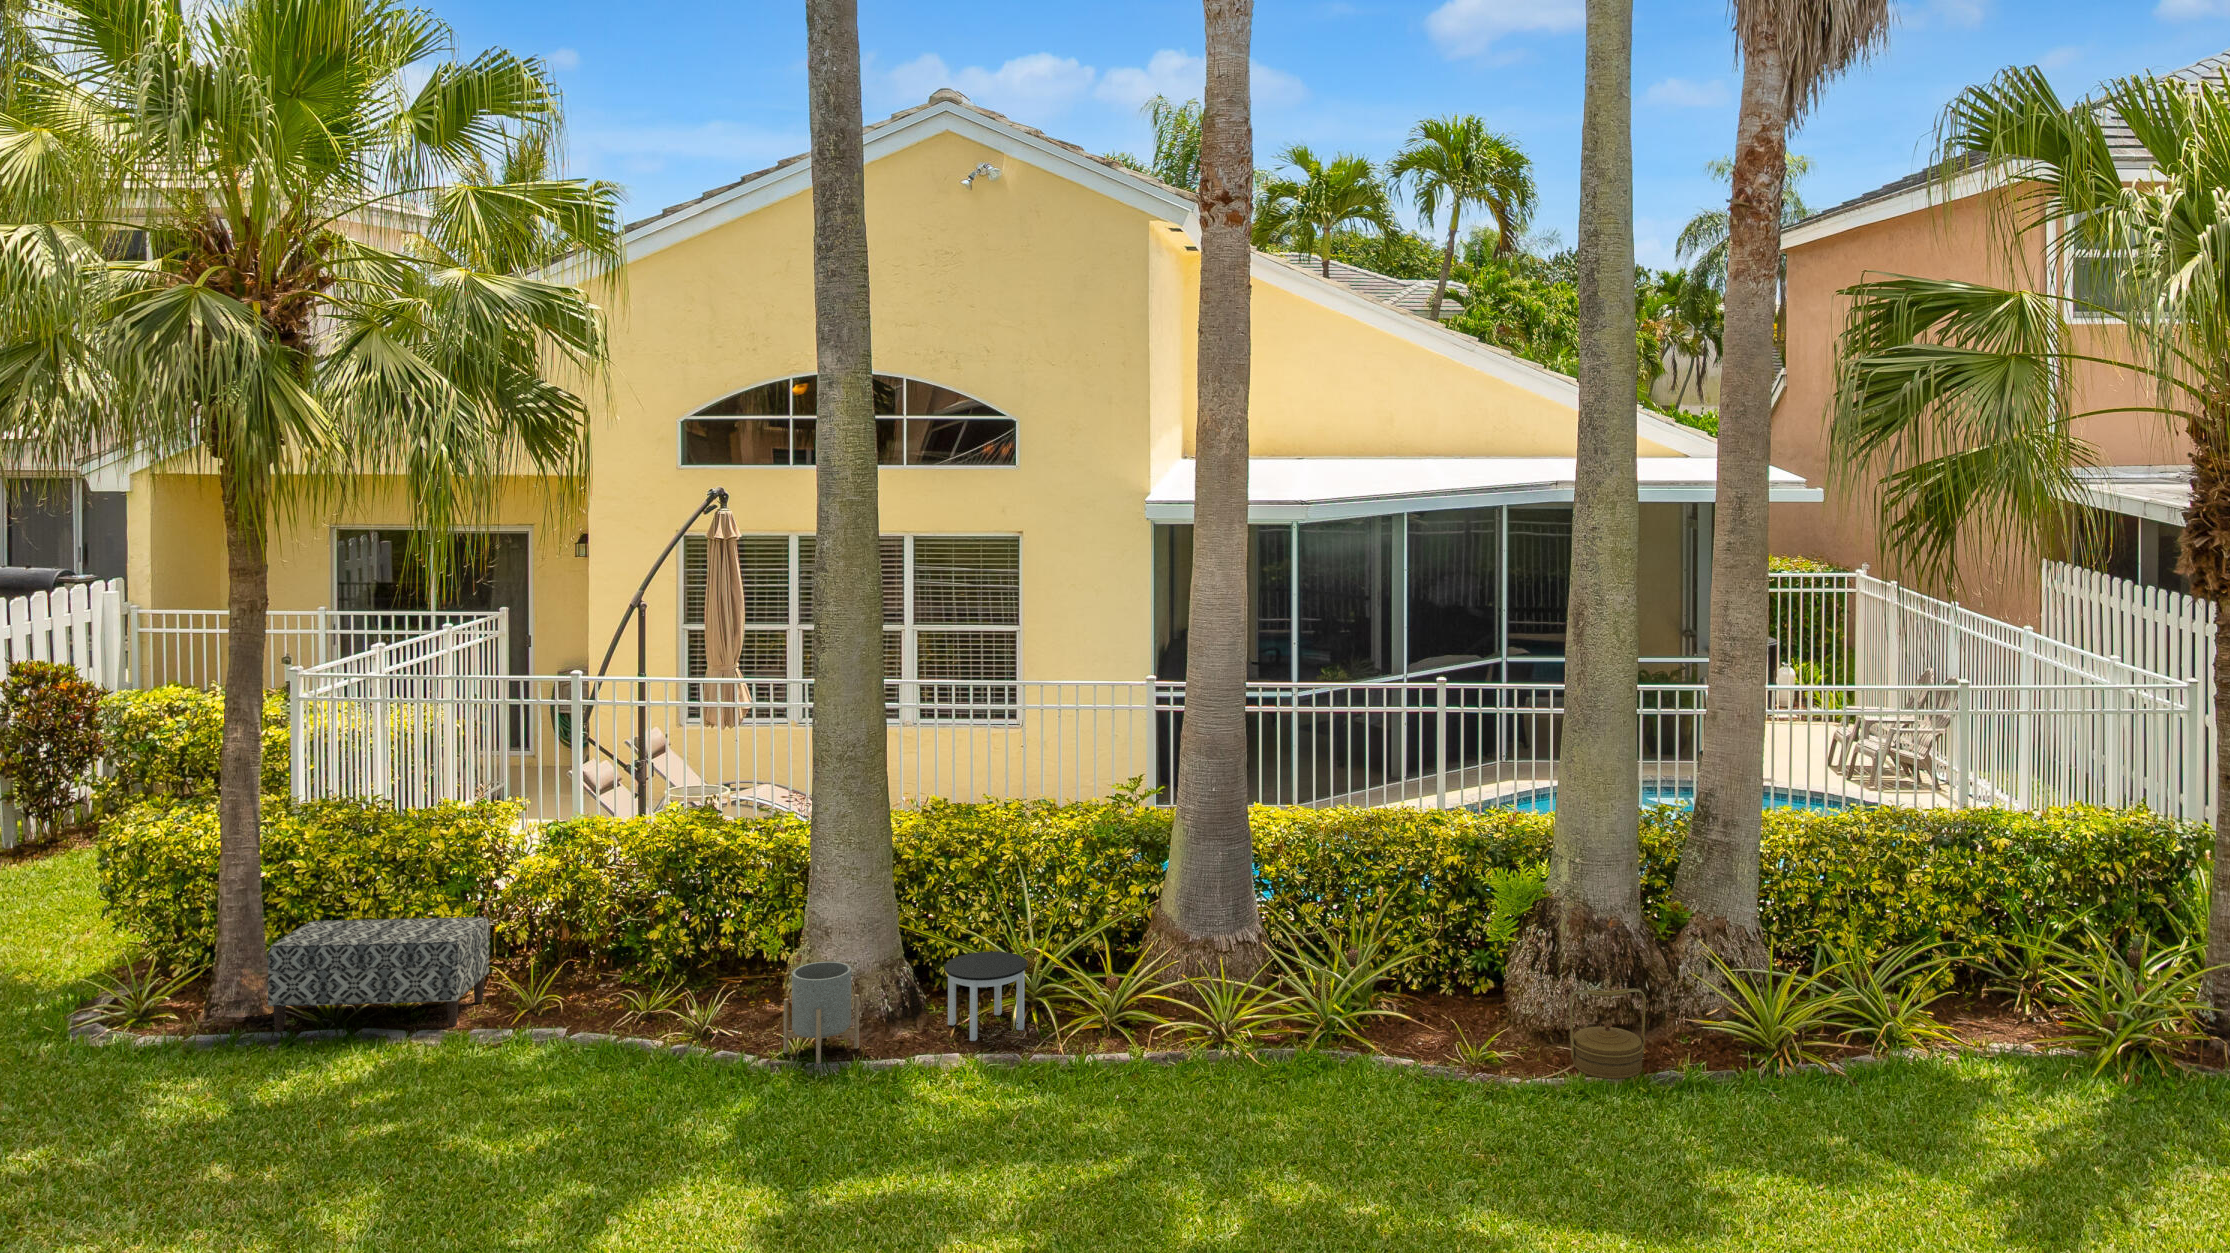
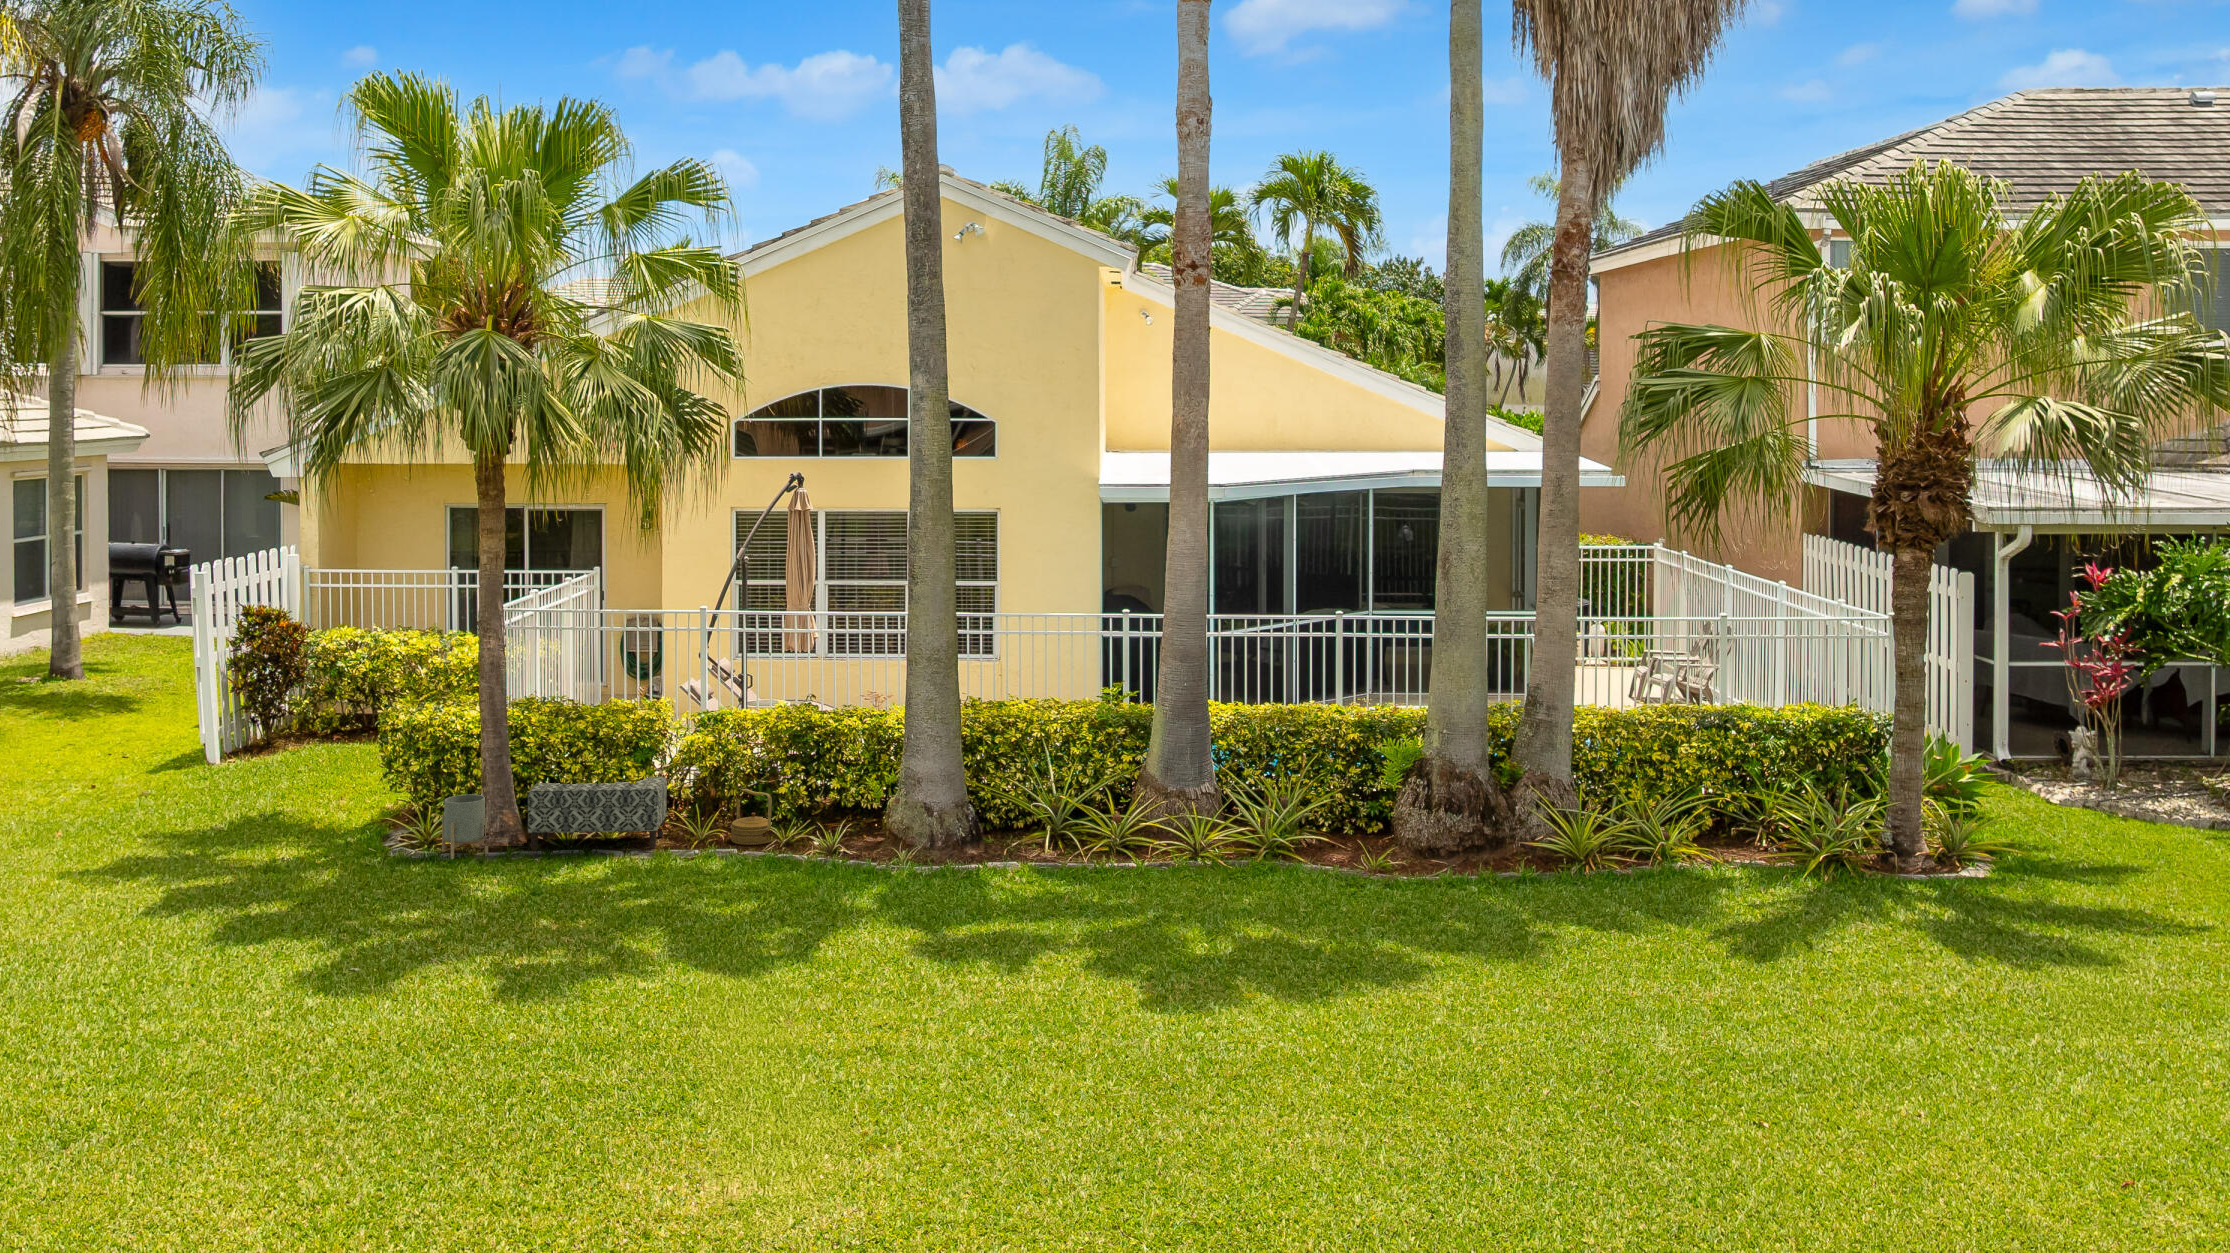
round table: present [945,952,1027,1041] -> none [999,800,1056,857]
planter: present [783,962,859,1064] -> present [442,794,488,859]
woven basket: present [1569,988,1646,1079] -> present [730,789,774,845]

